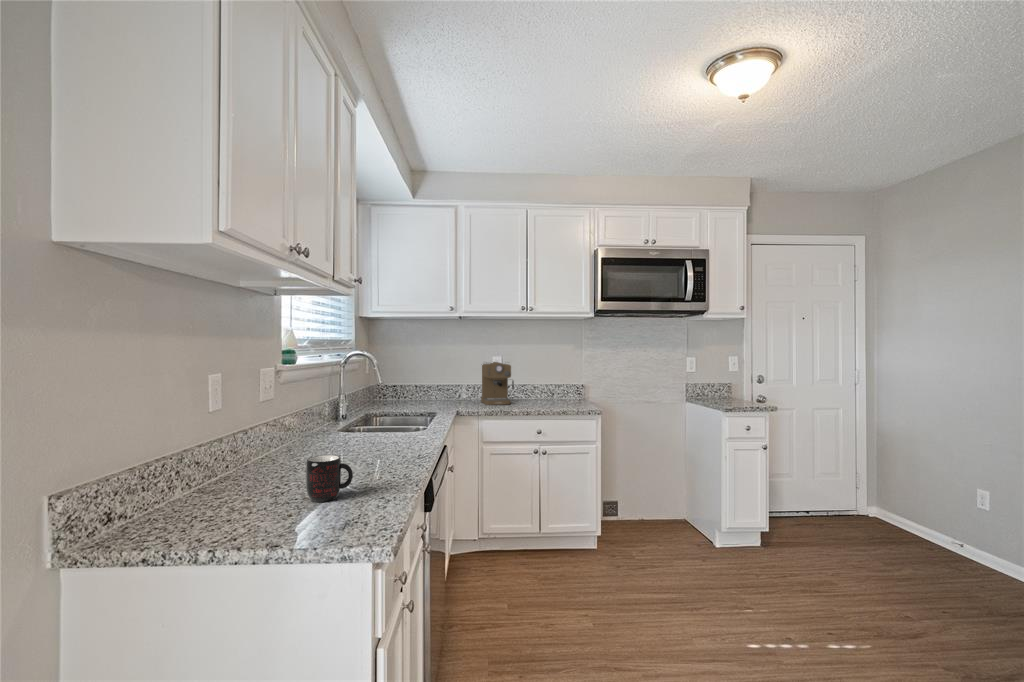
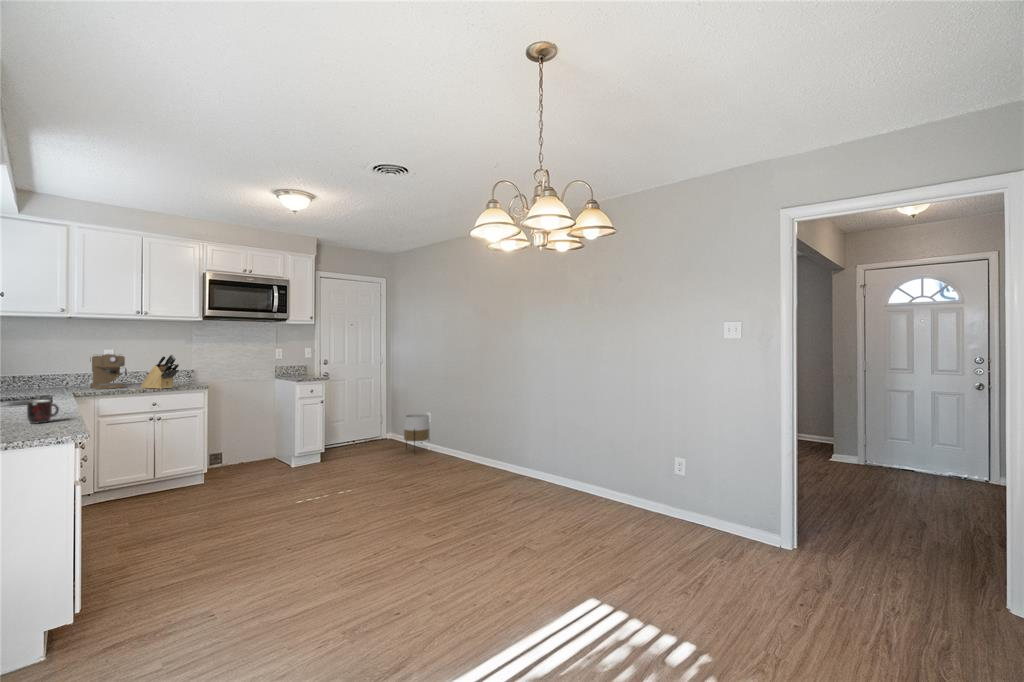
knife block: none [526,364,566,411] -> present [141,354,179,389]
planter: none [926,487,993,575] -> present [404,414,430,449]

